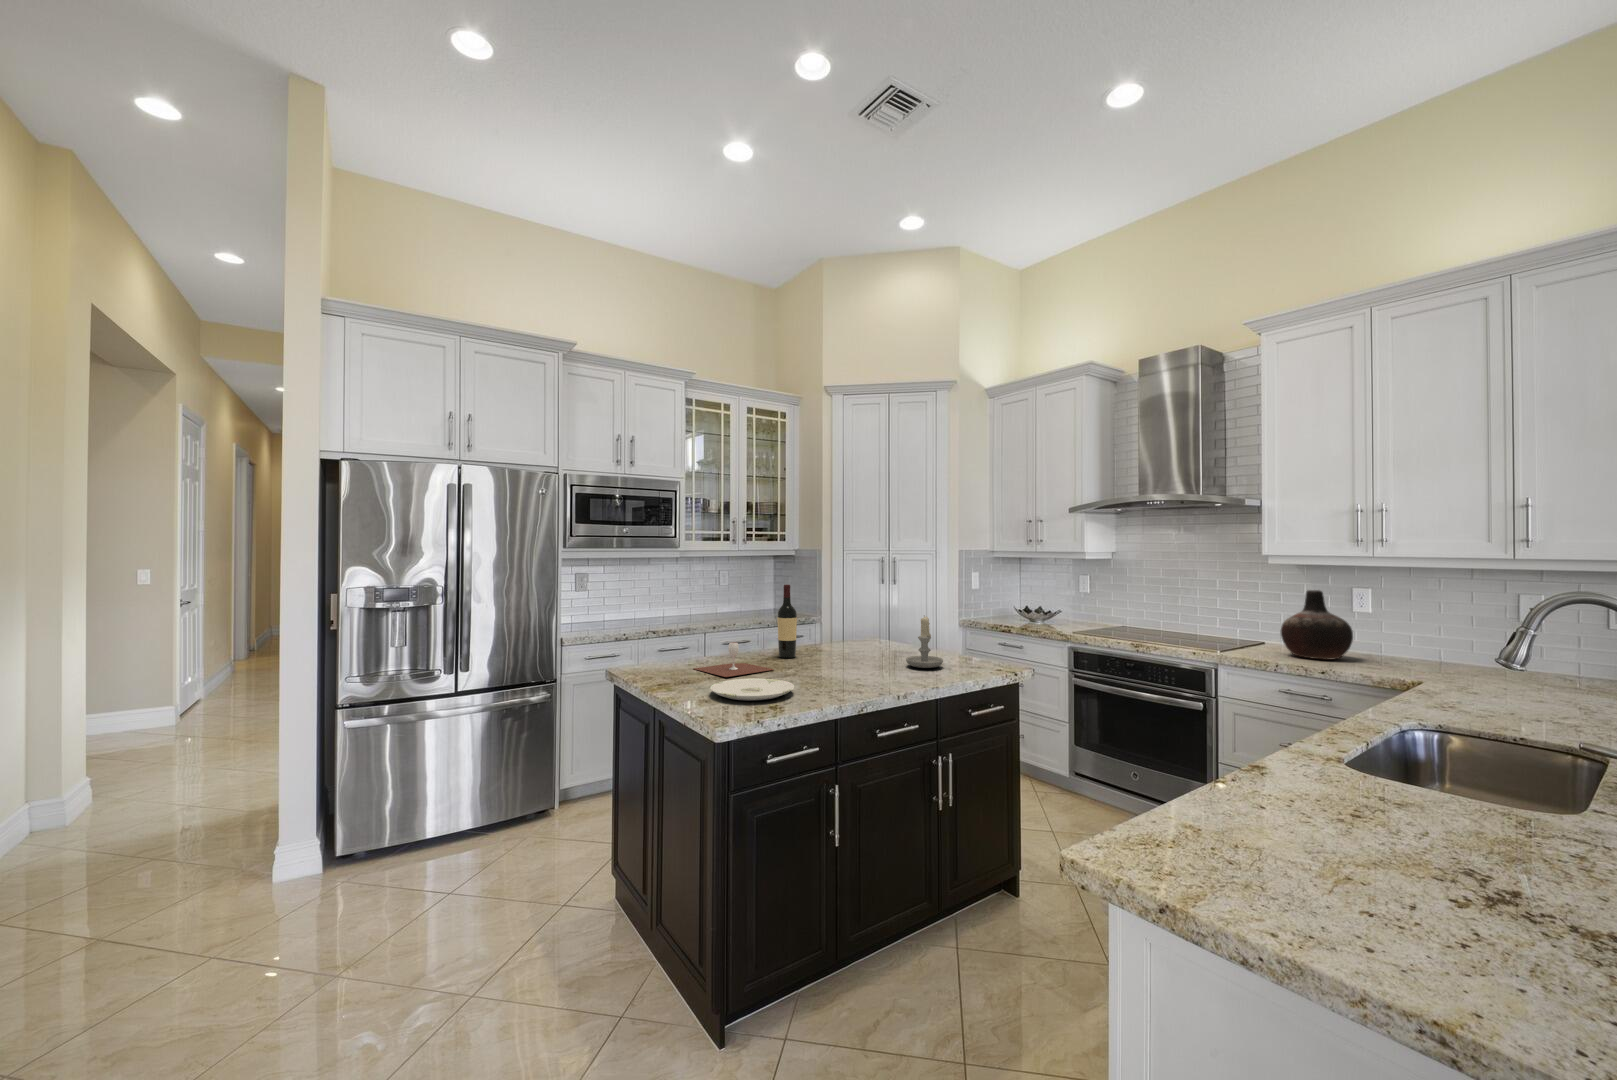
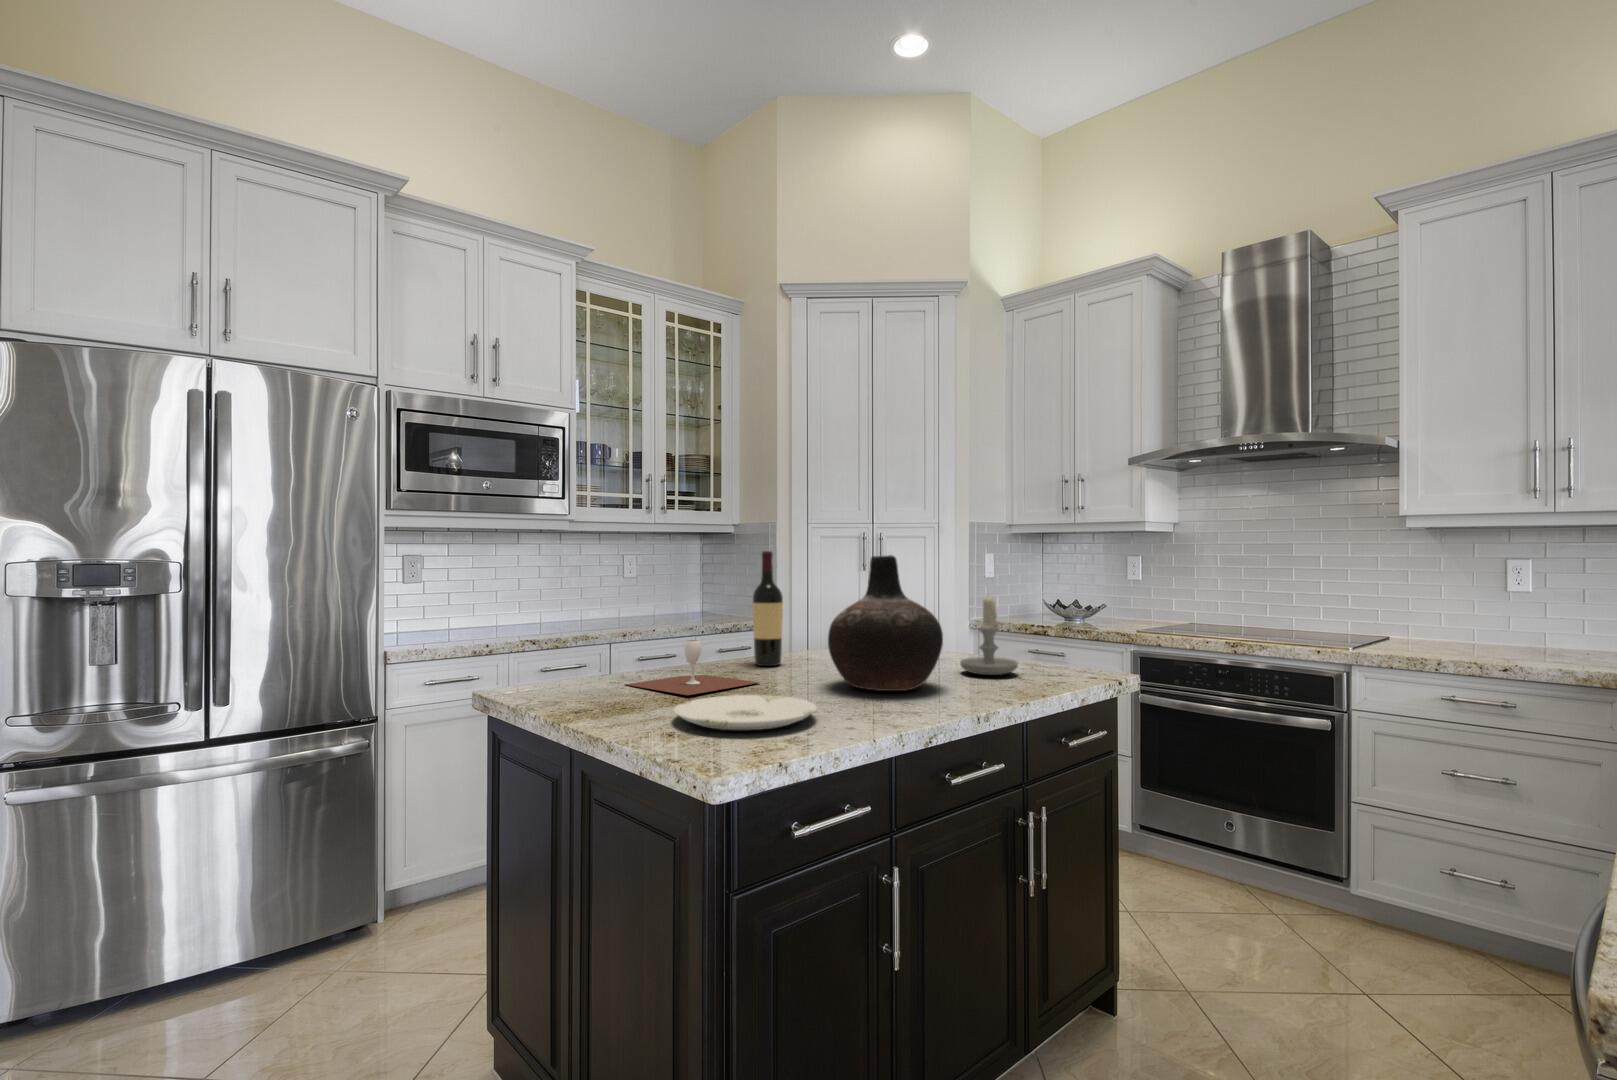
vase: present [1281,590,1353,660] -> present [828,555,943,691]

